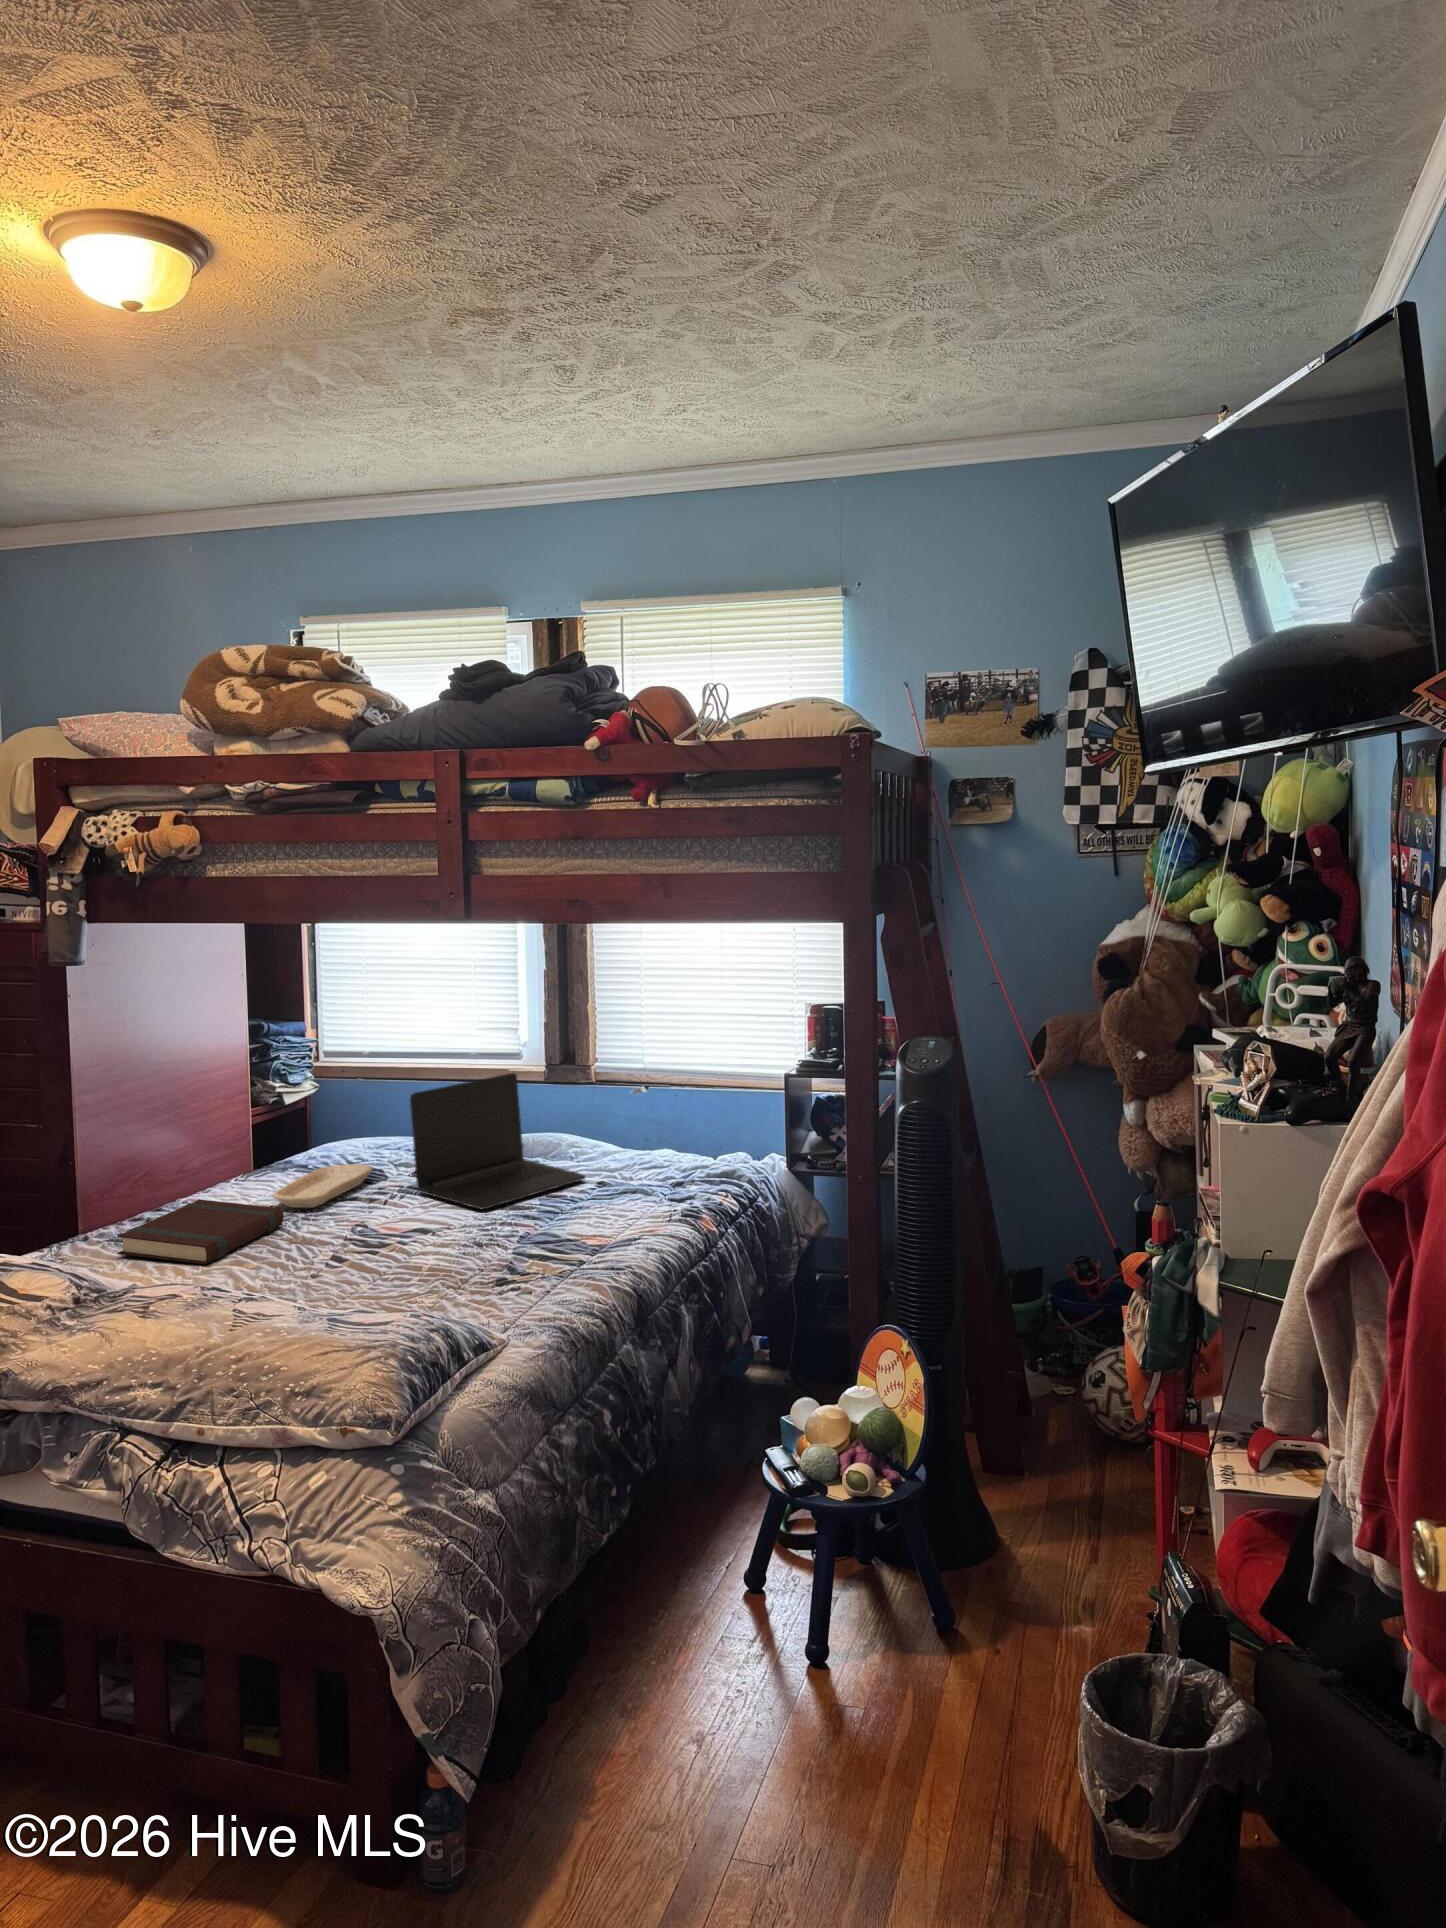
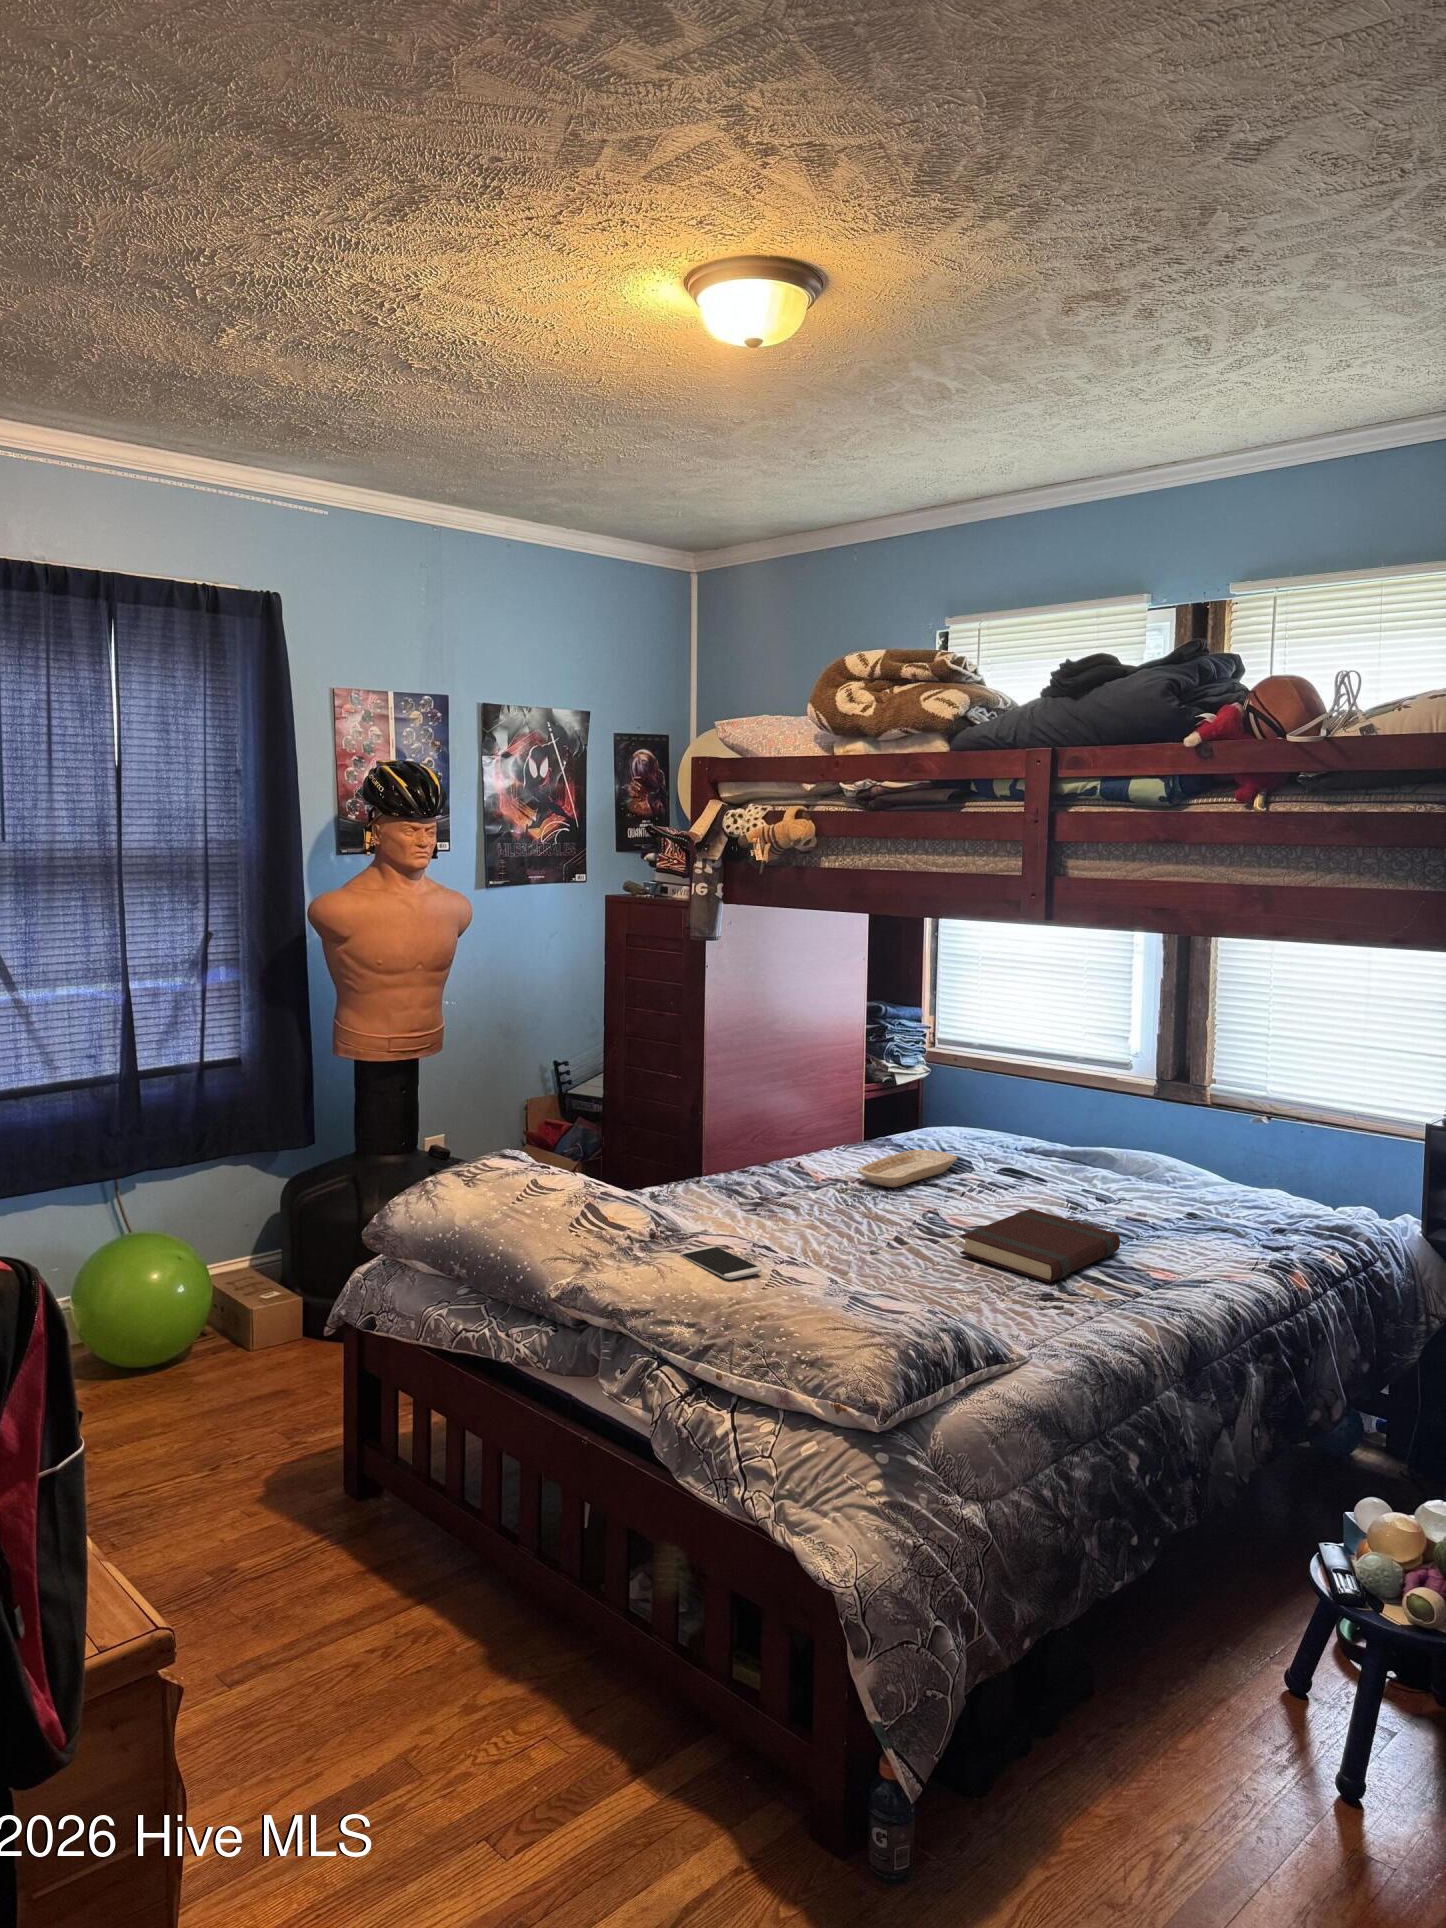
laptop: present [410,1073,585,1209] -> none [993,1083,1173,1218]
book: present [118,1200,284,1264] -> present [960,1209,1120,1283]
smartphone: none [124,1298,227,1328] -> present [681,1246,762,1279]

